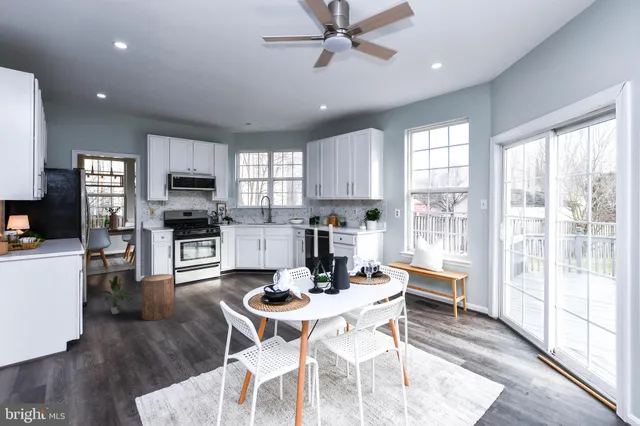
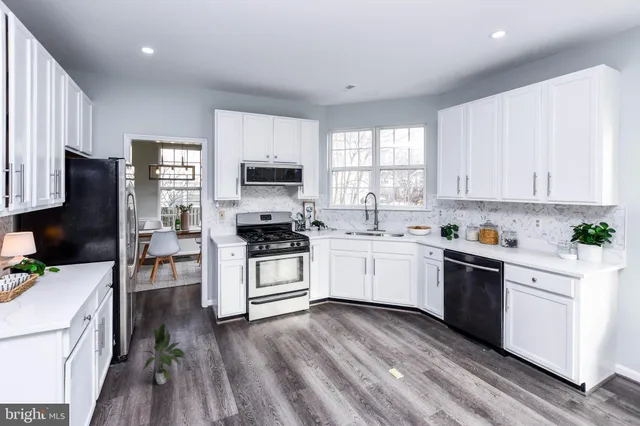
stool: present [141,274,174,321] -> none [195,326,246,413]

